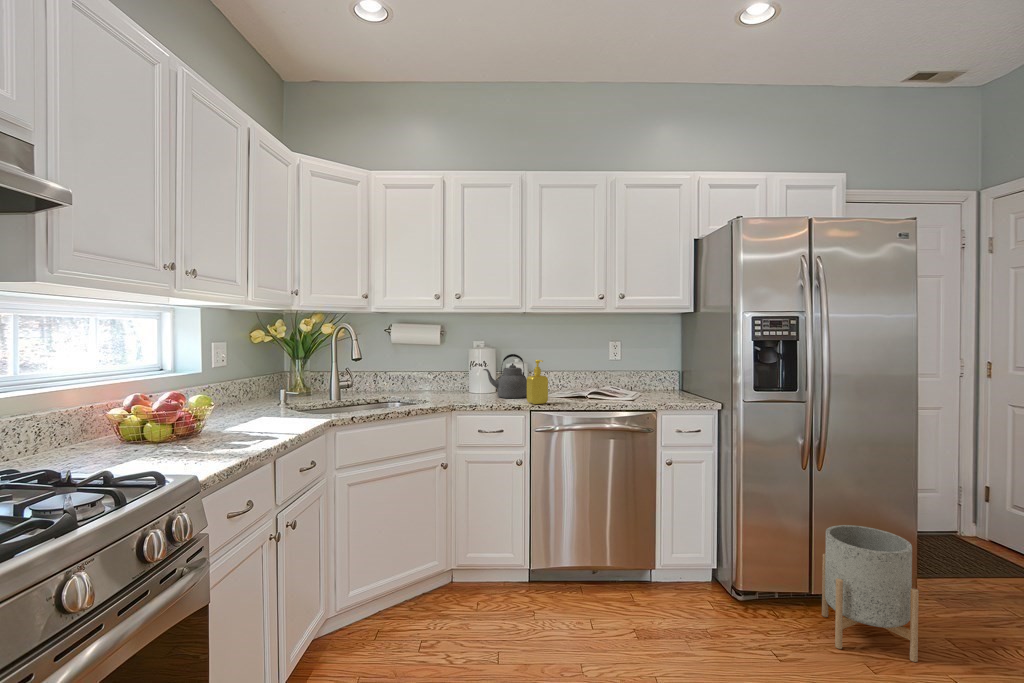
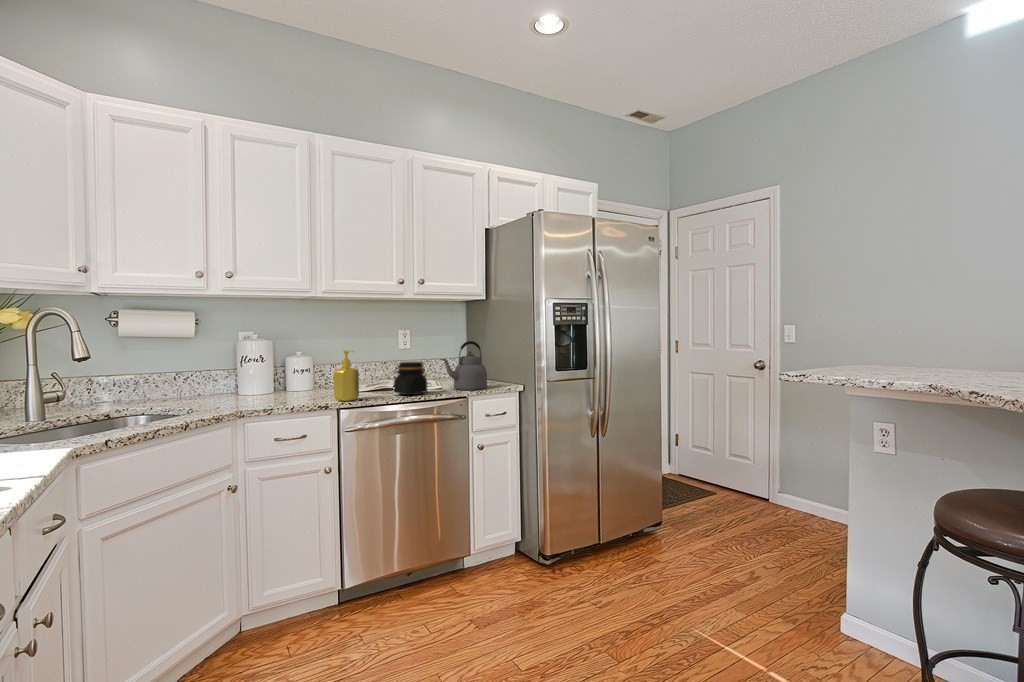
kettle: present [484,354,527,398] -> present [441,341,487,390]
jar: none [580,372,613,404] -> present [394,362,427,395]
planter: present [822,525,919,662] -> none [608,478,682,584]

